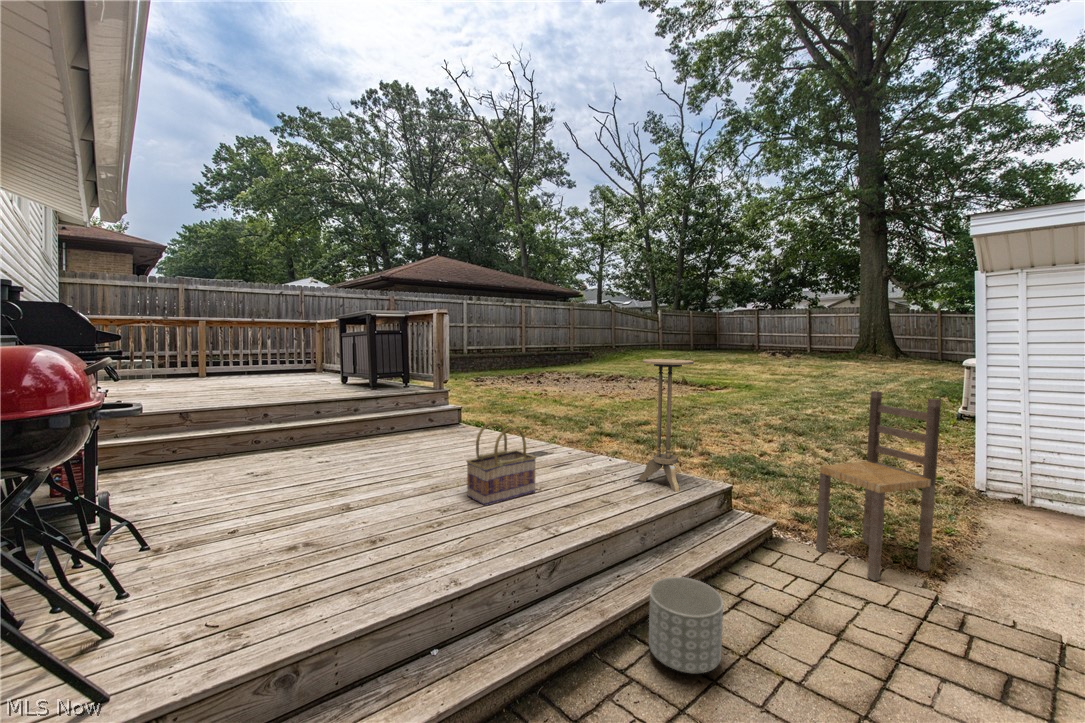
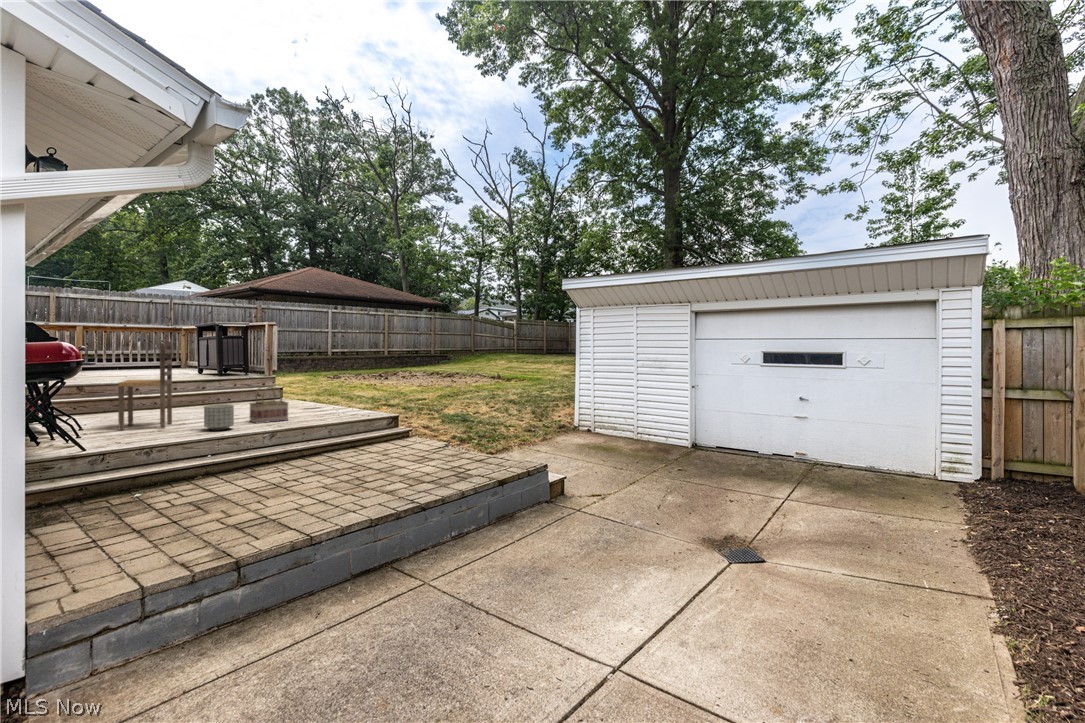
side table: present [639,359,694,492] -> none [351,356,377,421]
chair: present [816,391,941,581] -> present [118,342,172,430]
planter: present [649,577,723,673] -> present [204,404,234,430]

